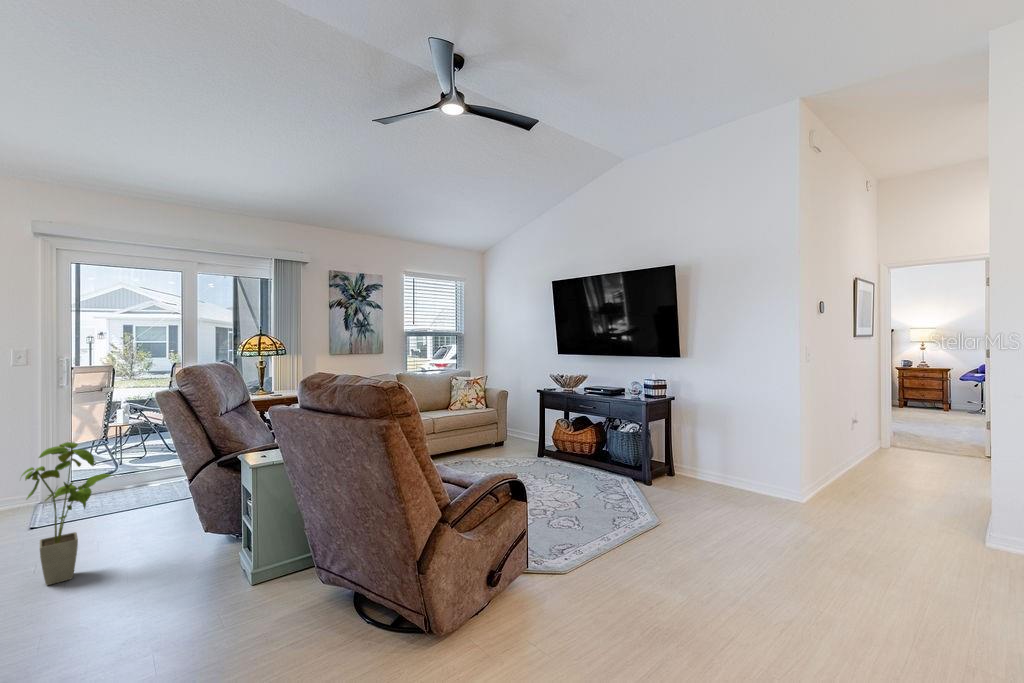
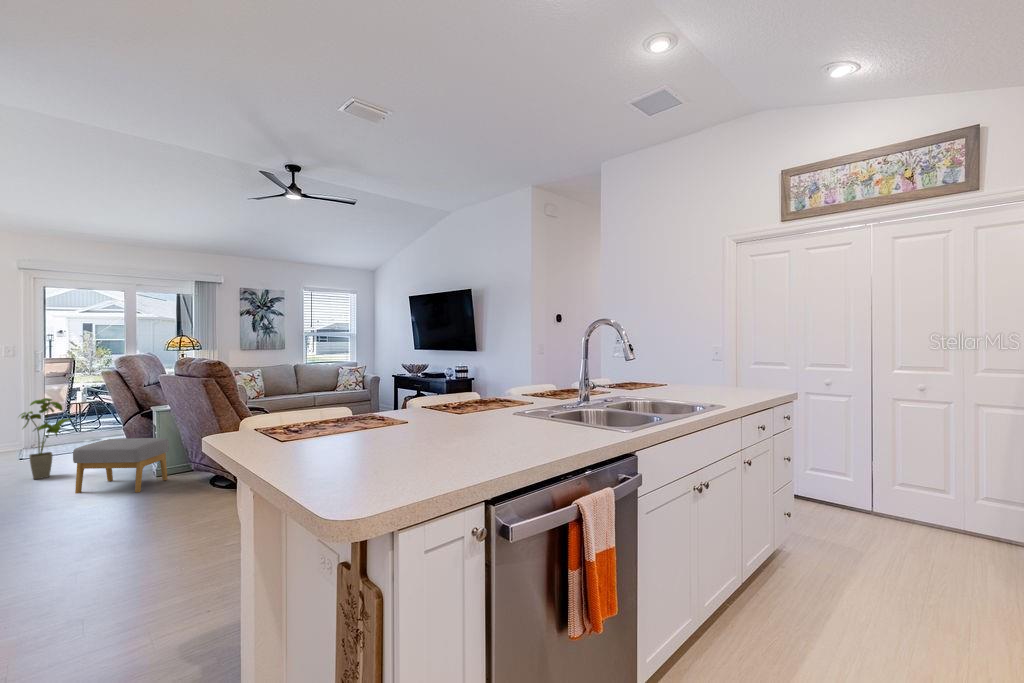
footstool: none [112,518,276,636] -> present [73,438,169,493]

